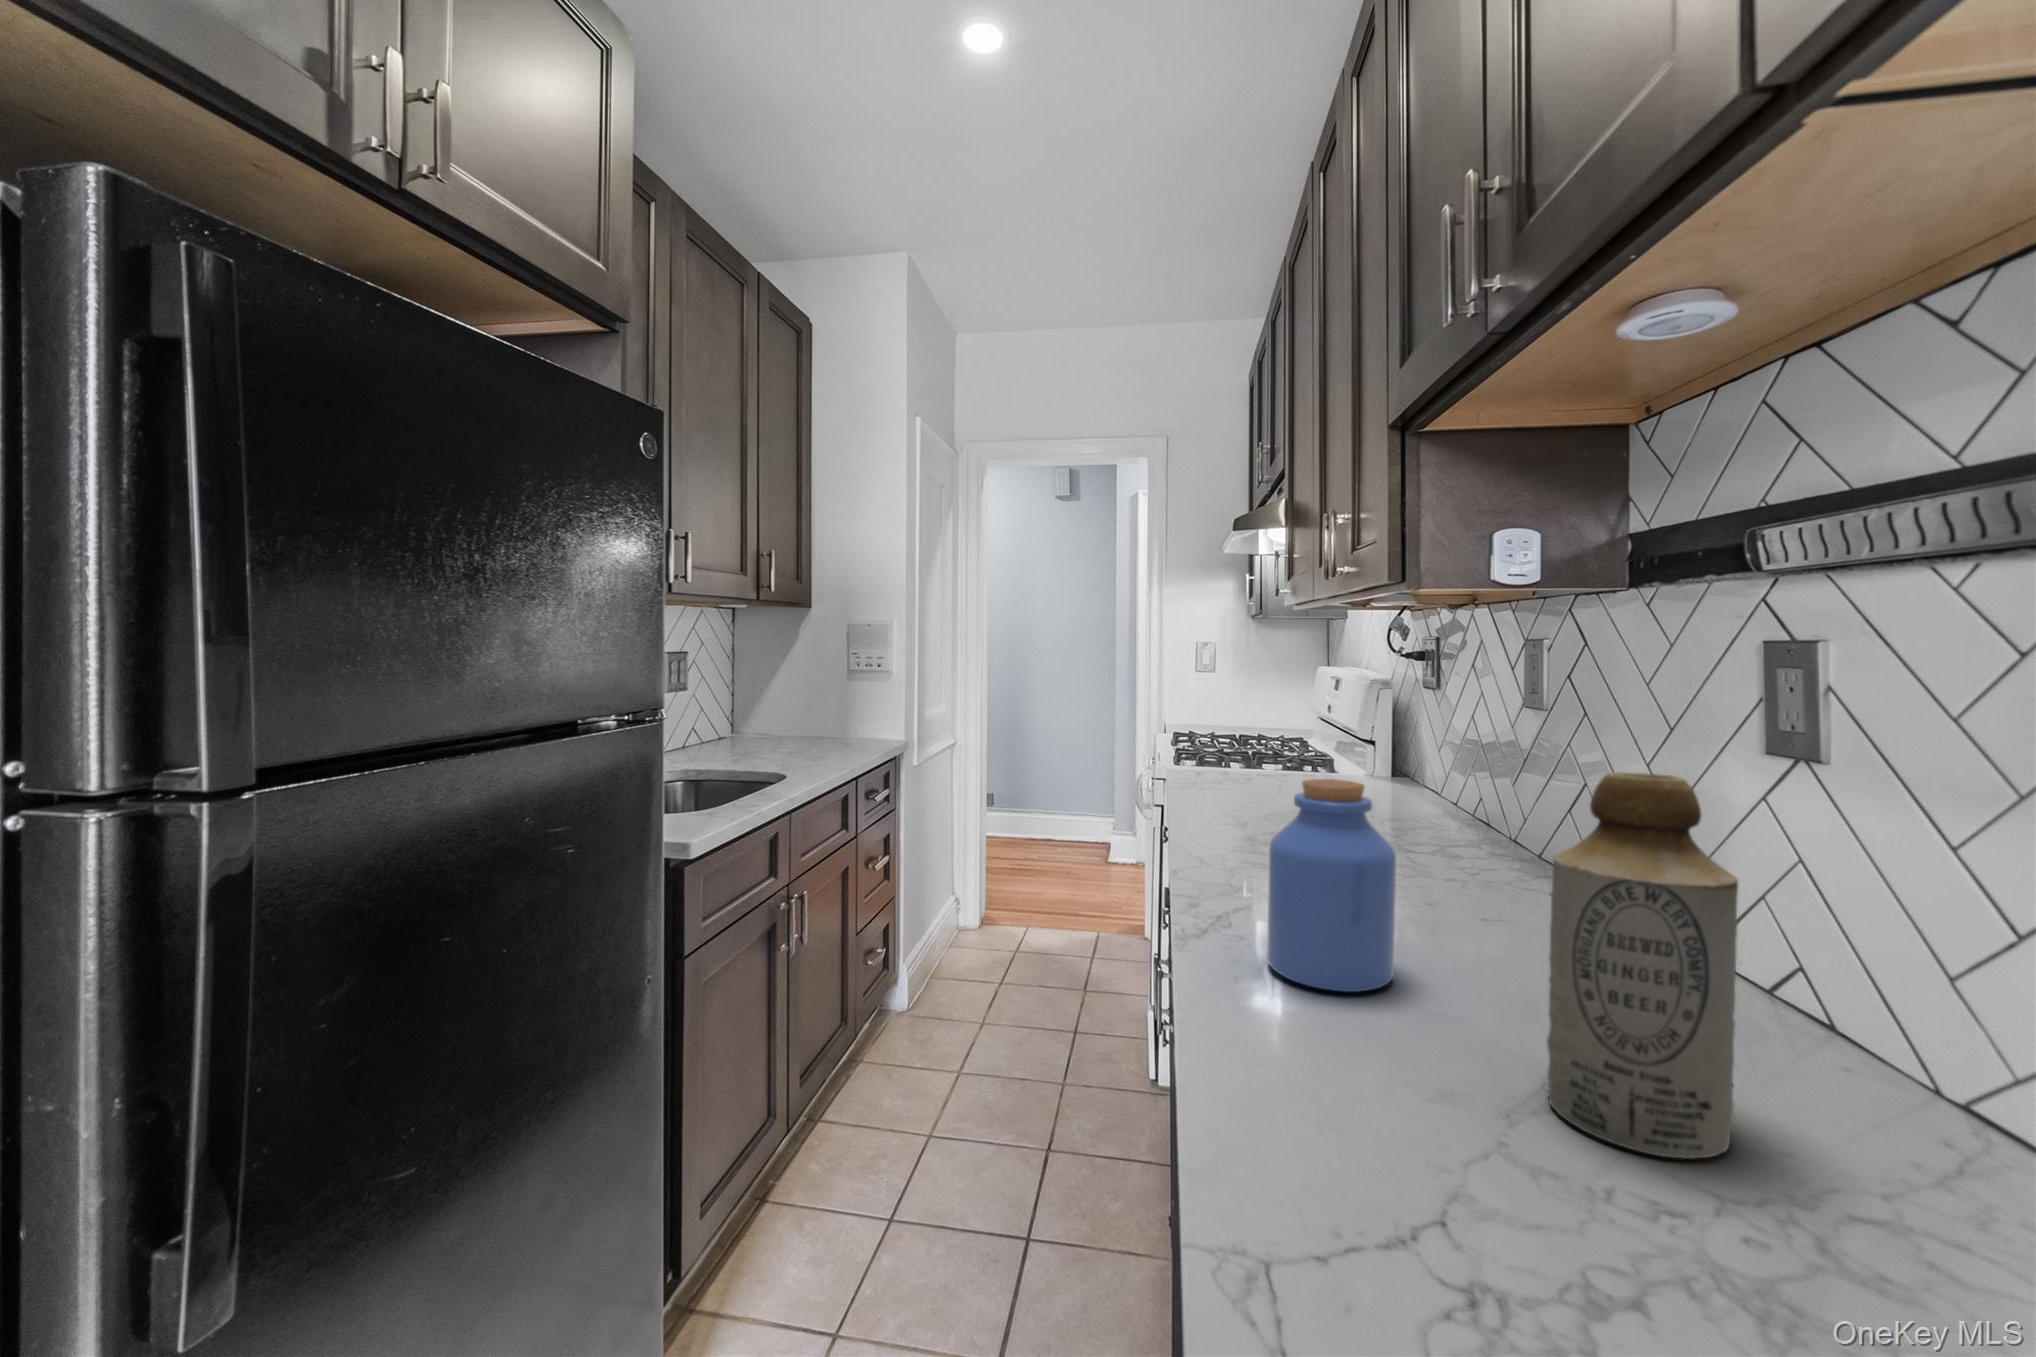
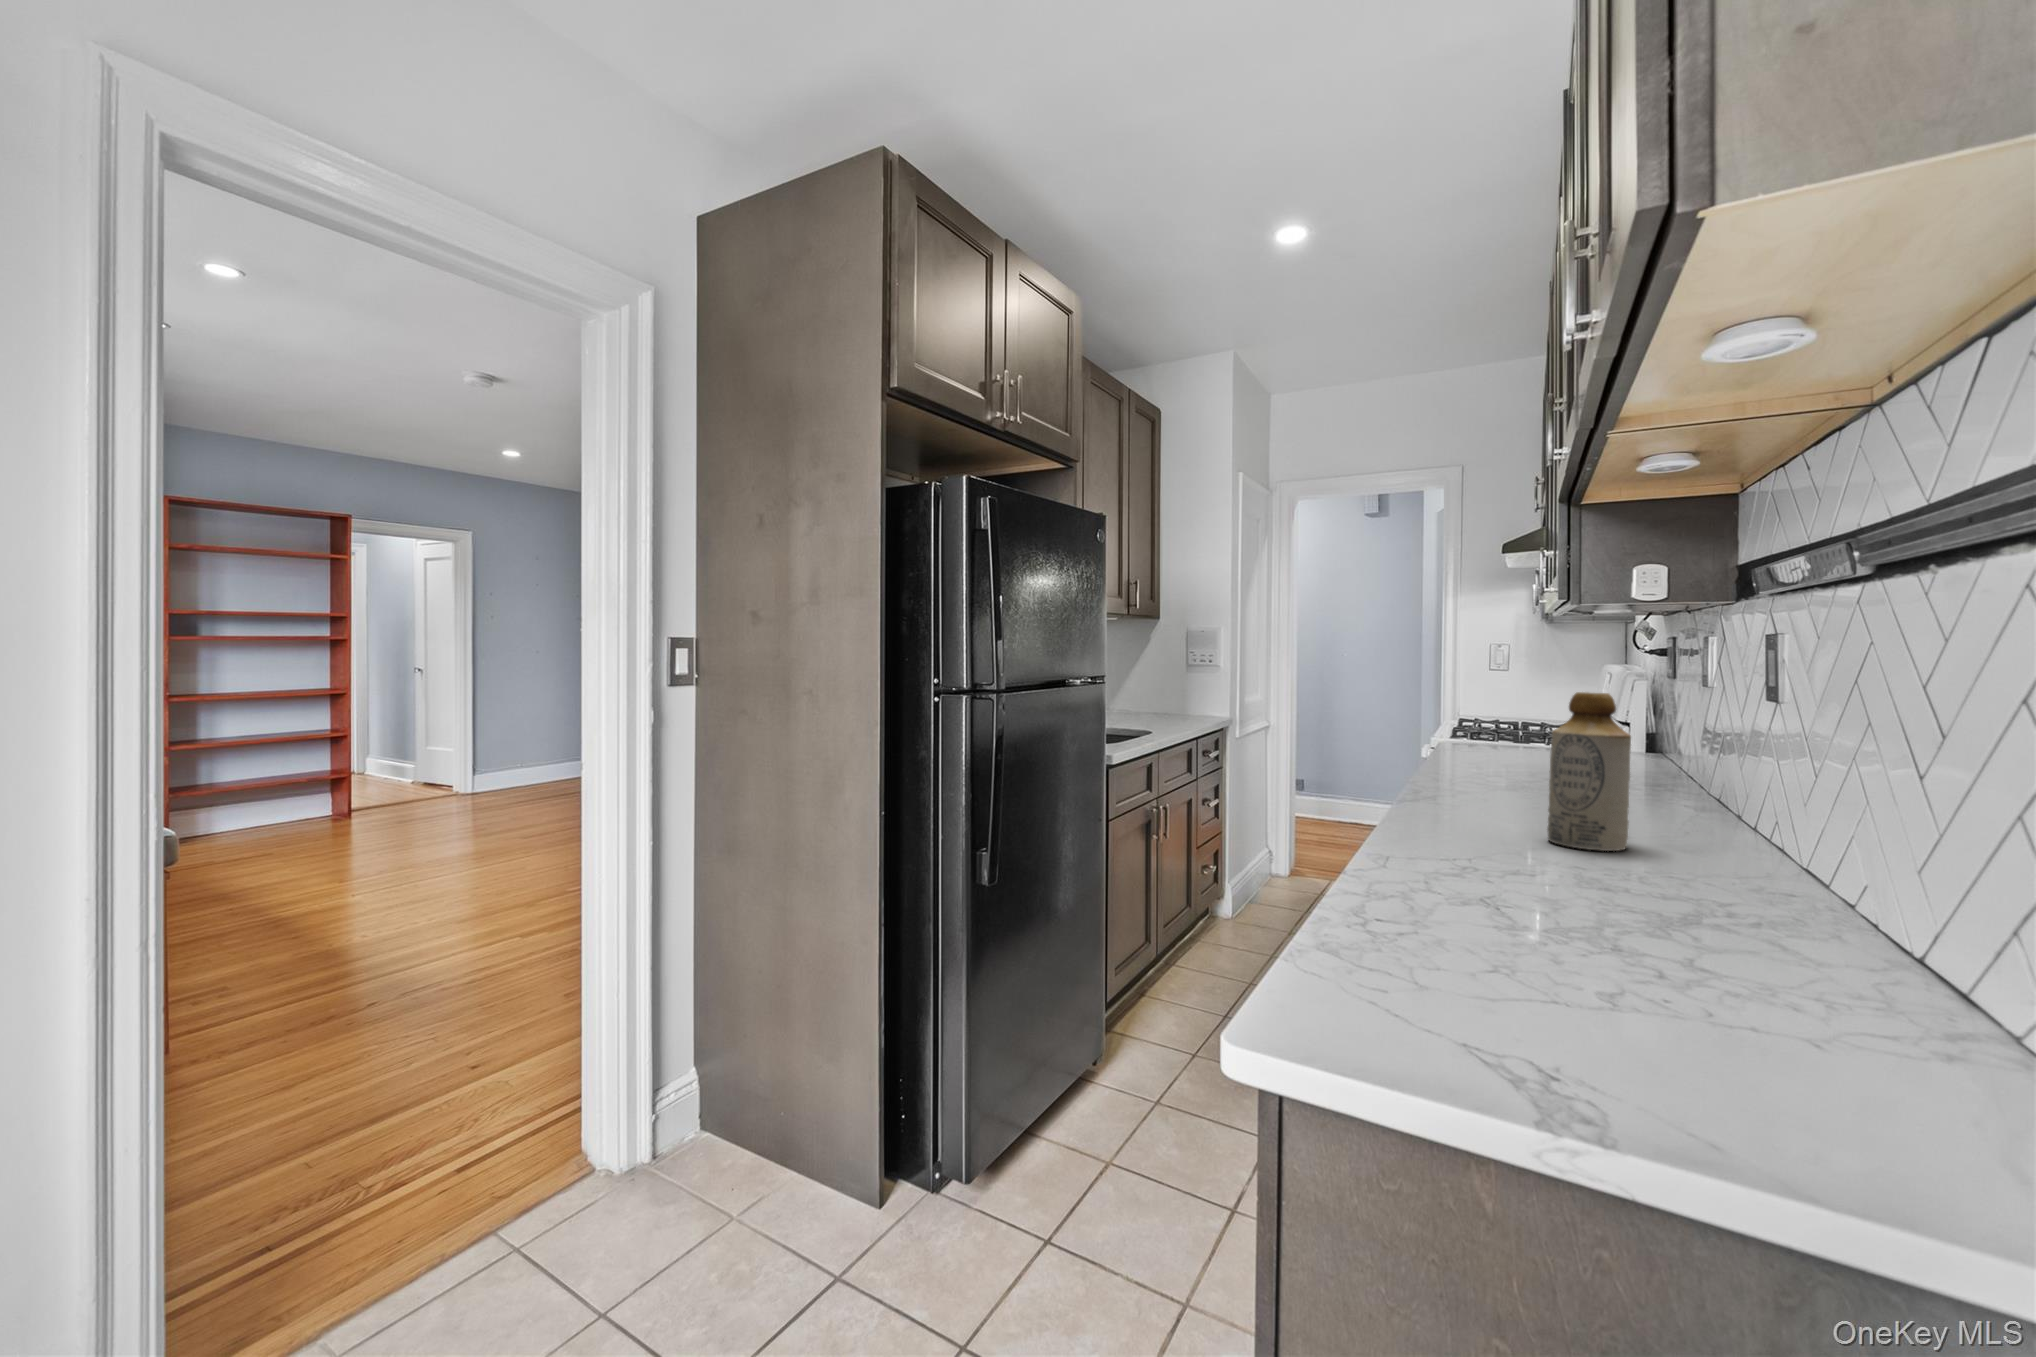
jar: present [1267,779,1396,992] -> none [1443,710,1514,814]

